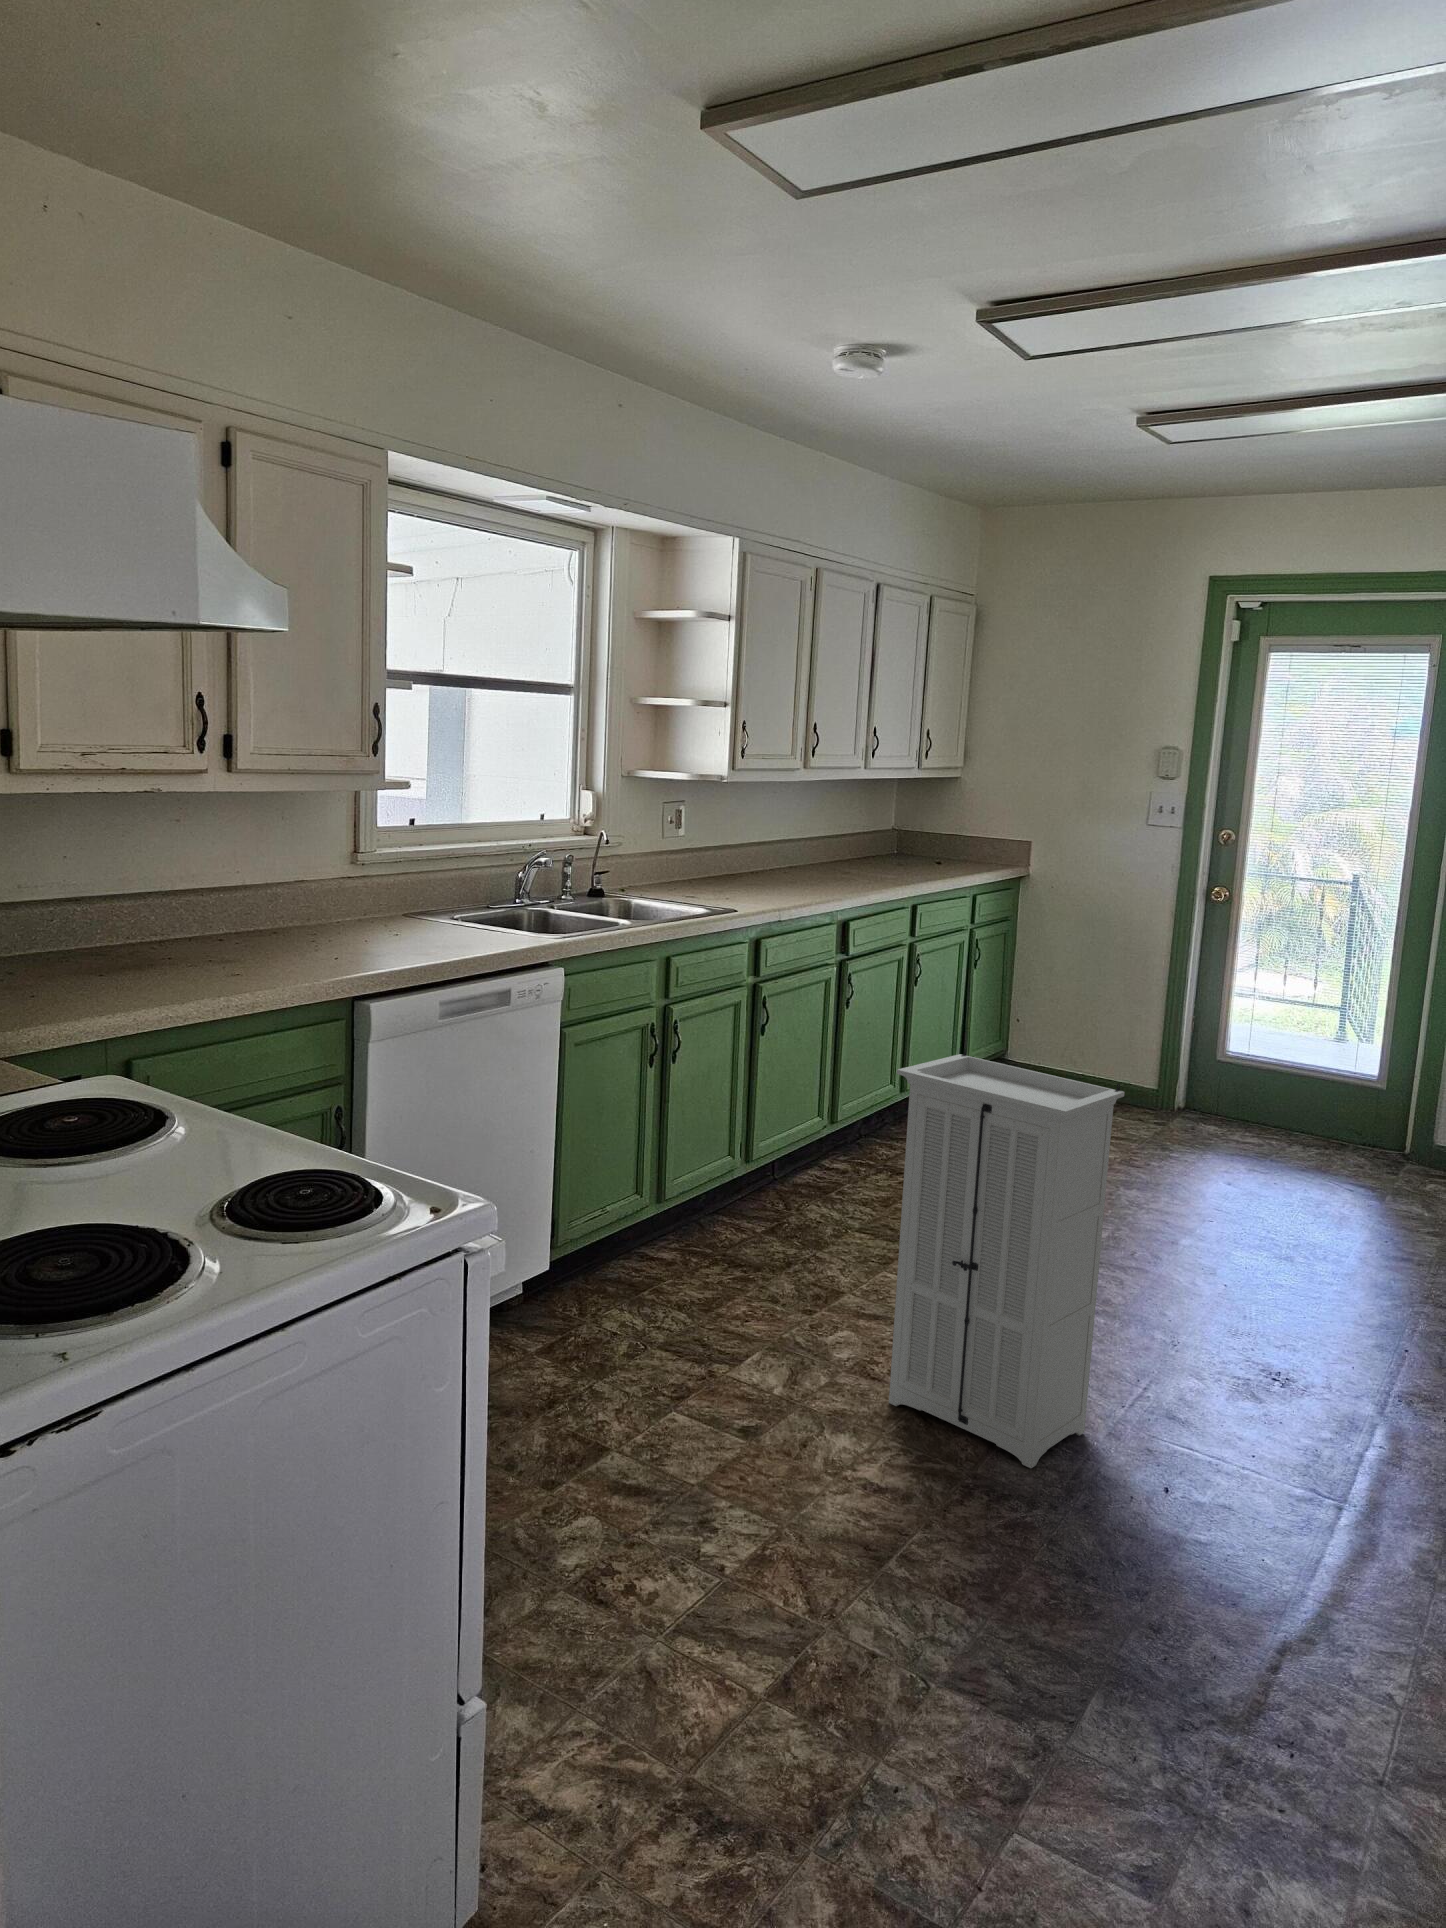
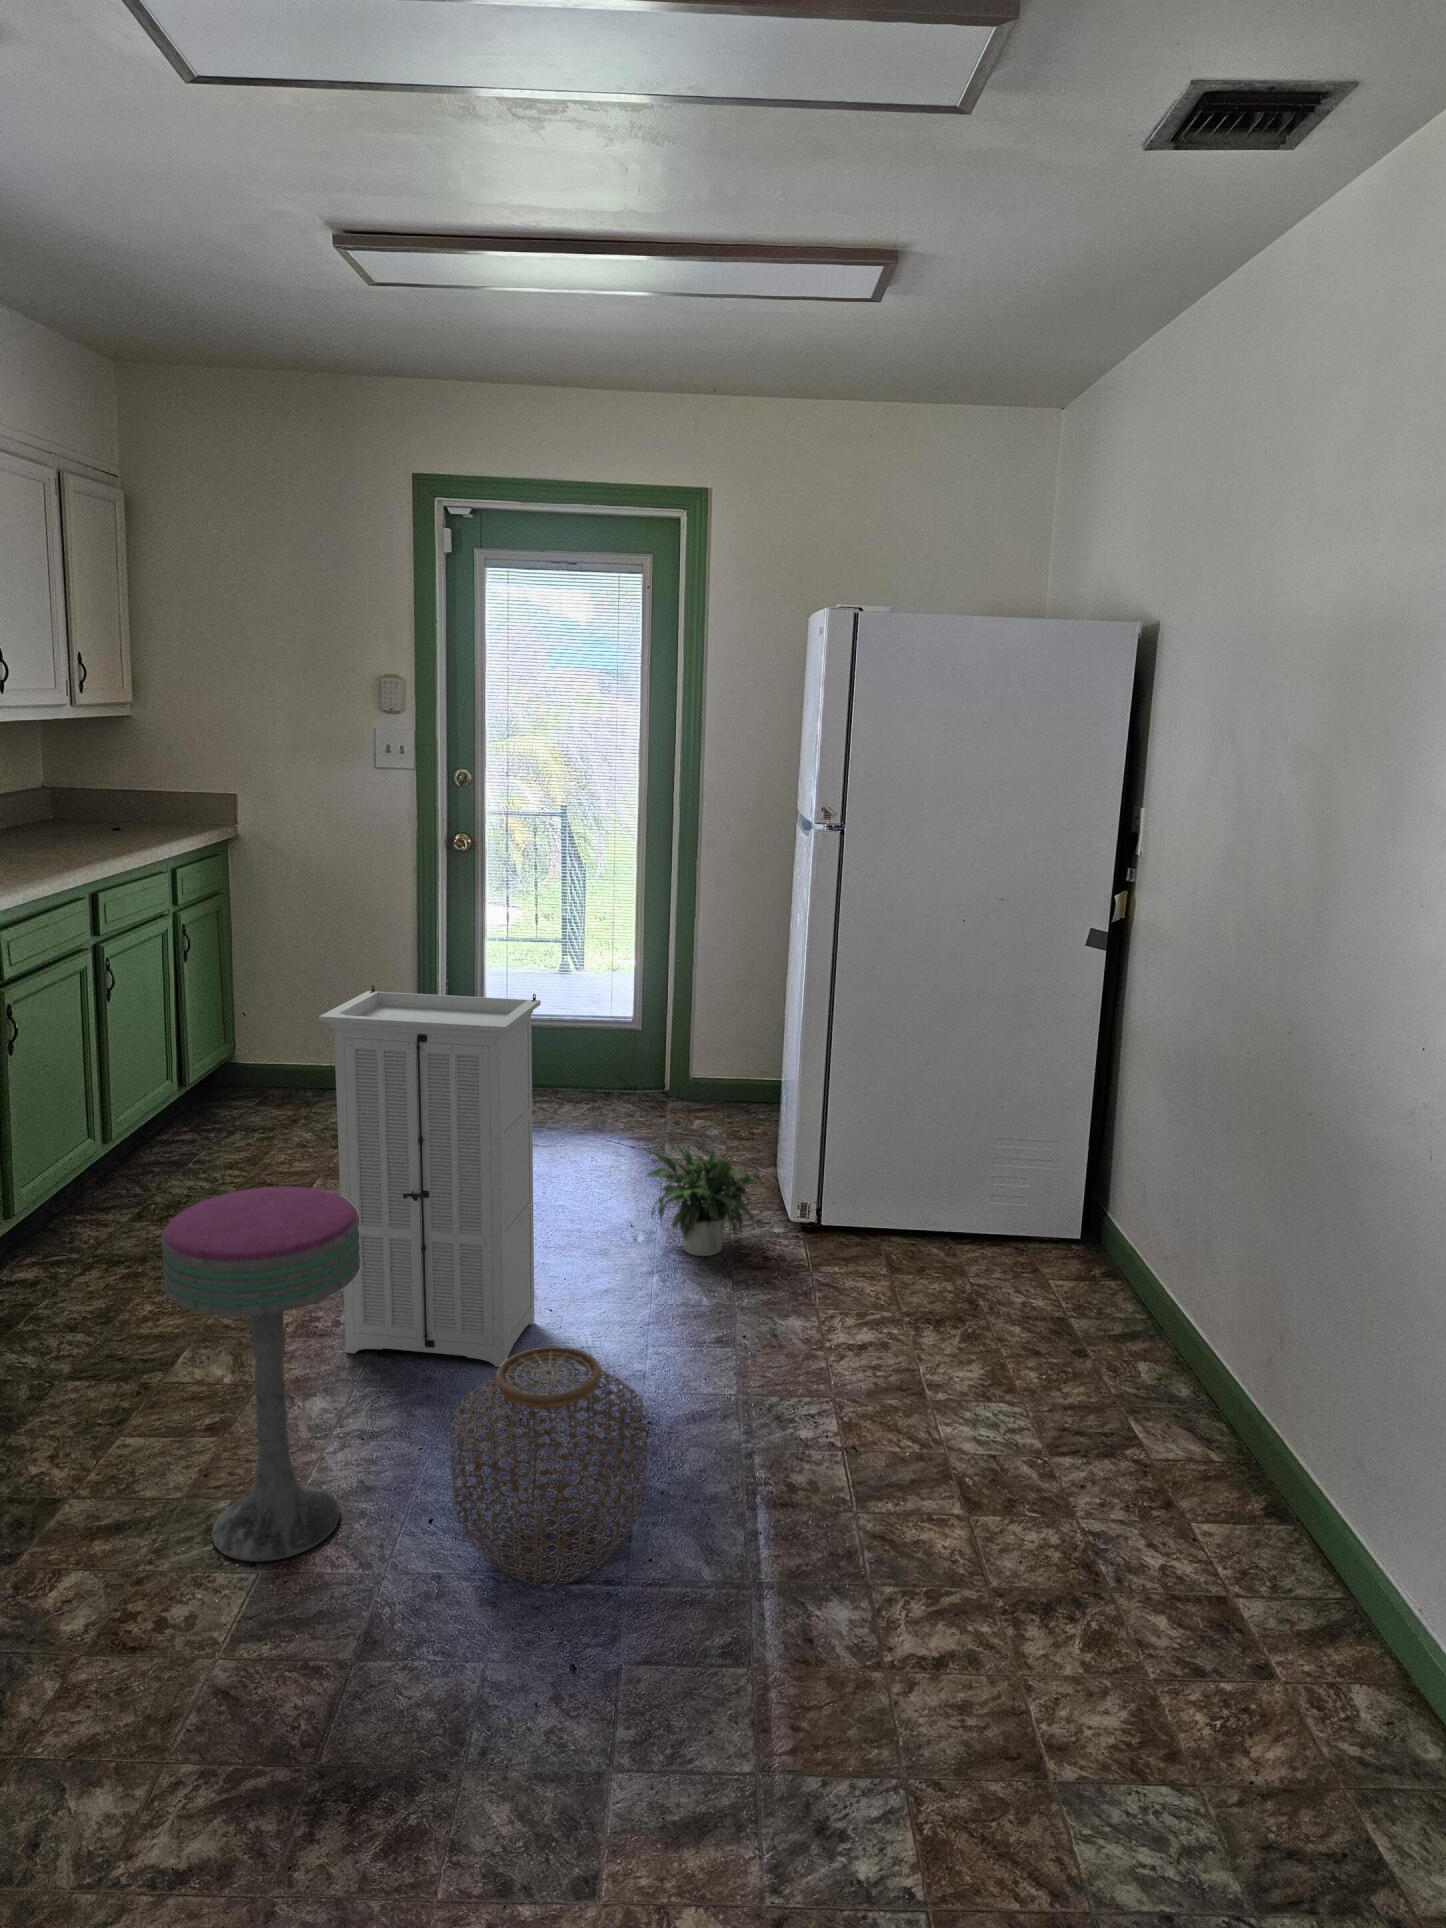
bar stool: none [683,1215,861,1575] -> present [162,1186,360,1562]
potted plant: none [1235,1281,1397,1425] -> present [647,1144,760,1256]
woven basket: none [895,1450,1112,1717] -> present [450,1346,647,1586]

